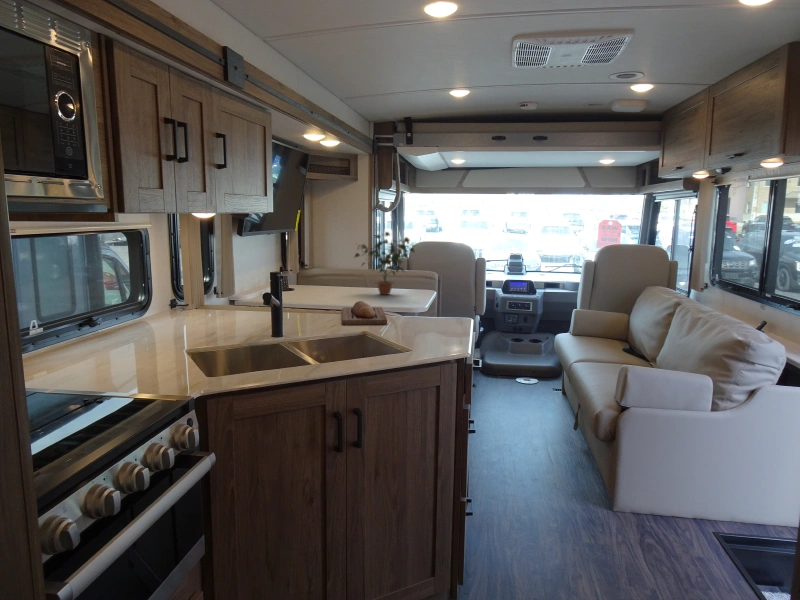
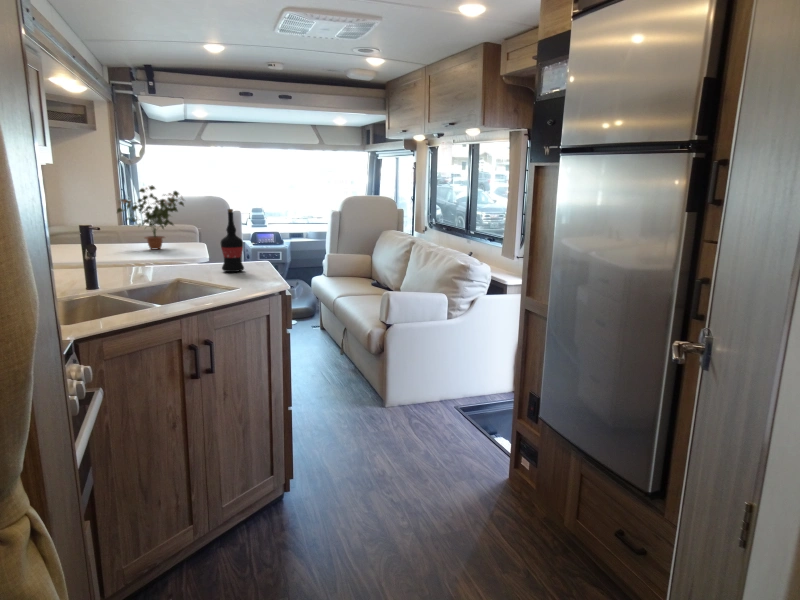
wine bottle: none [423,258,447,326] -> present [221,209,244,272]
bread loaf: present [342,301,387,325] -> none [128,255,187,277]

